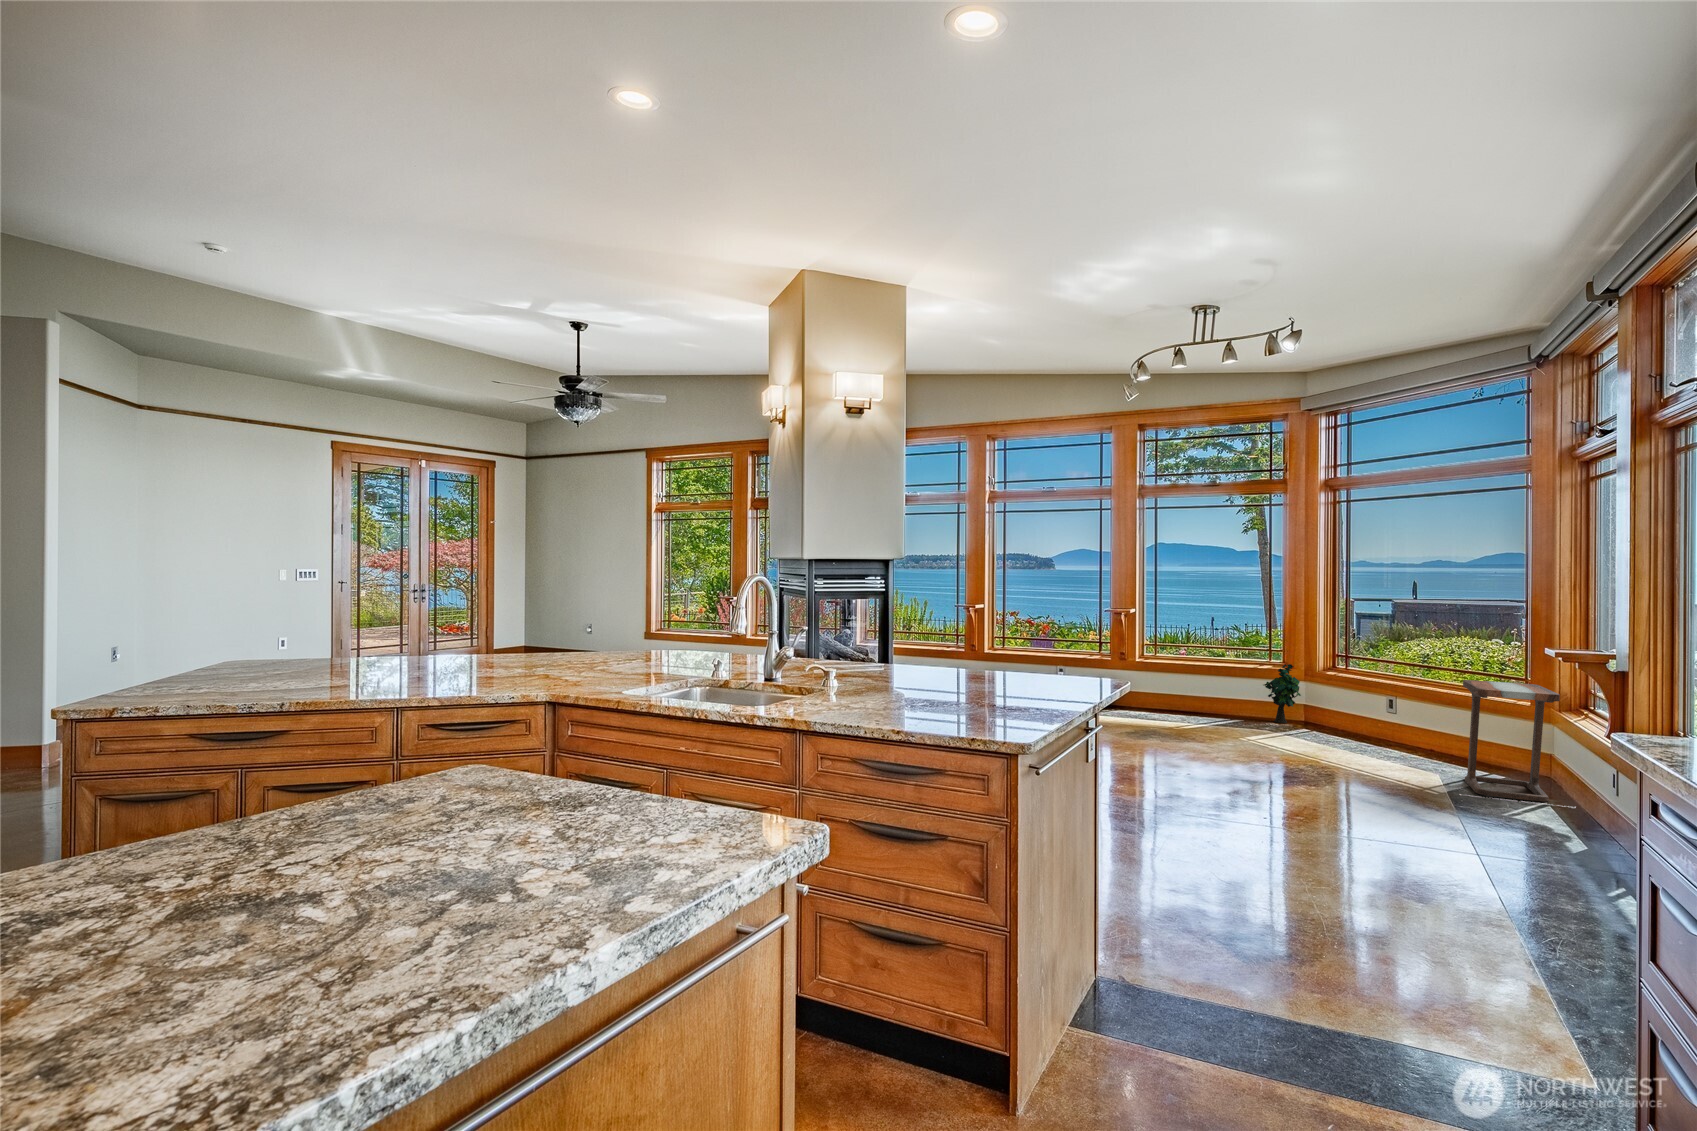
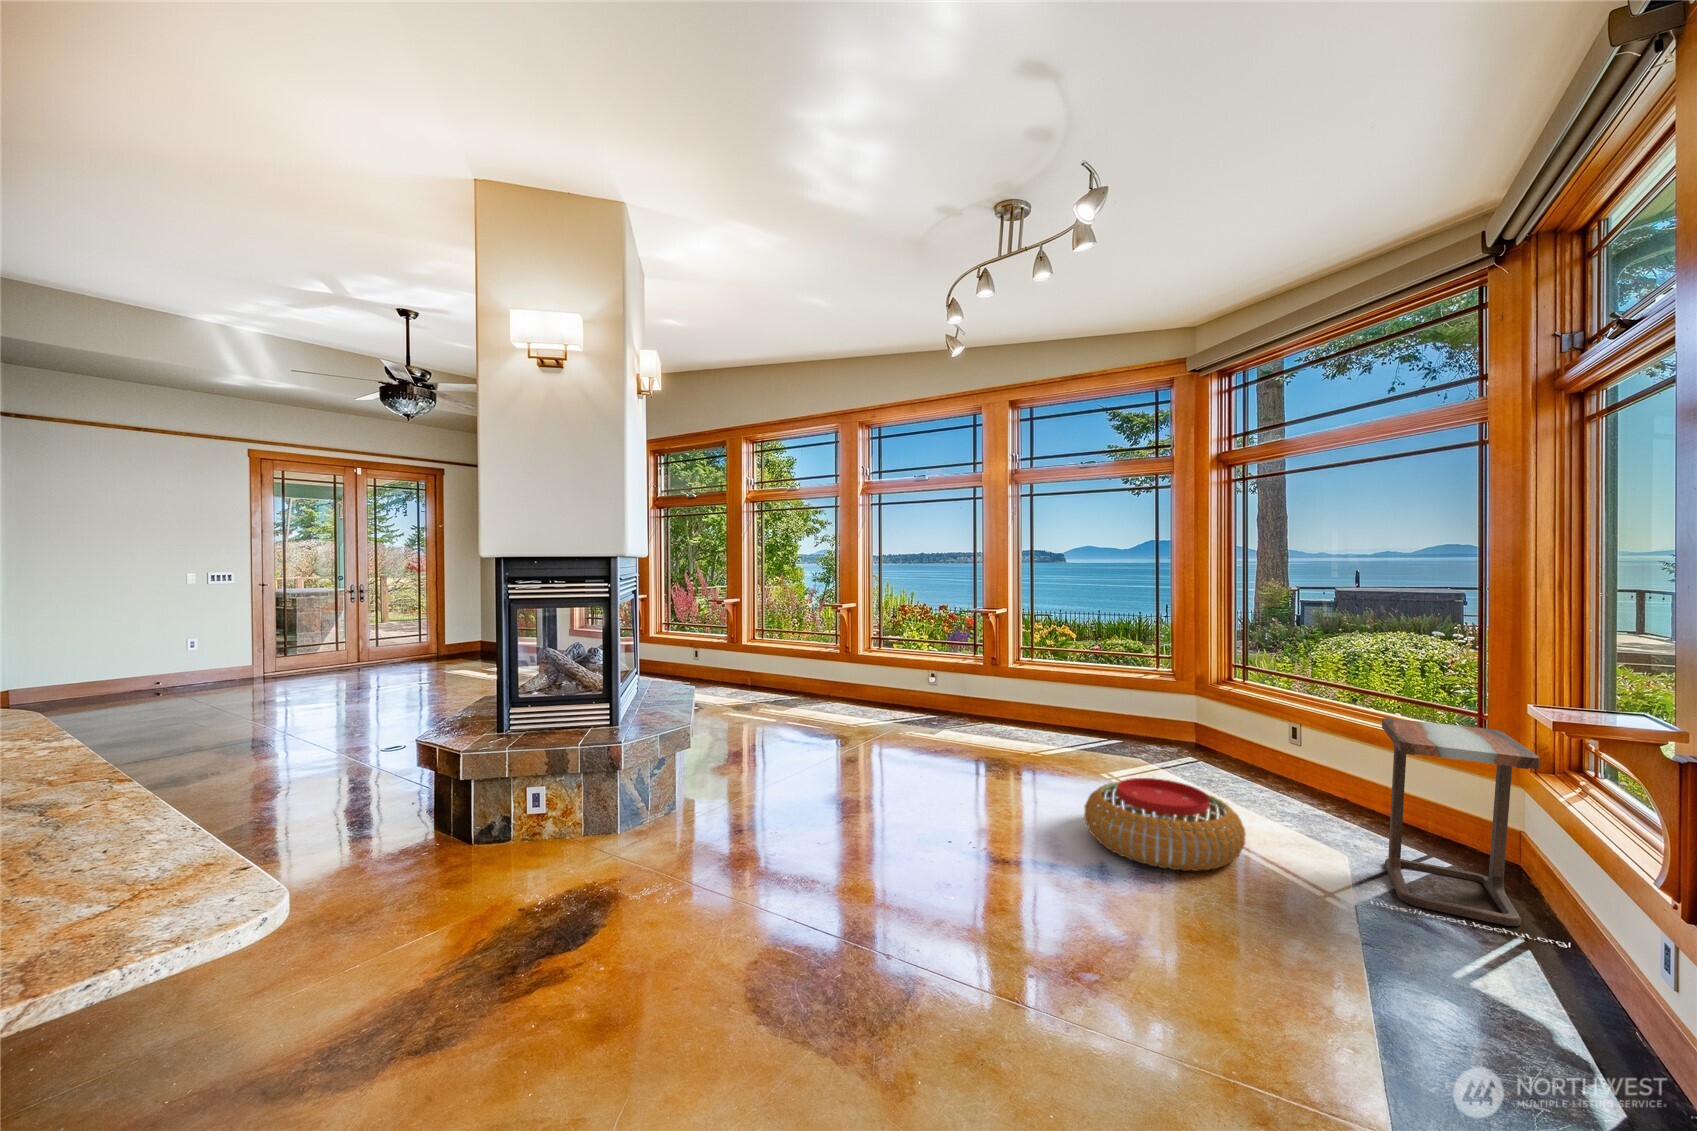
decorative plant: present [1264,664,1301,723] -> none [1143,675,1189,747]
pouf: none [1256,730,1375,785] -> present [1084,778,1246,871]

